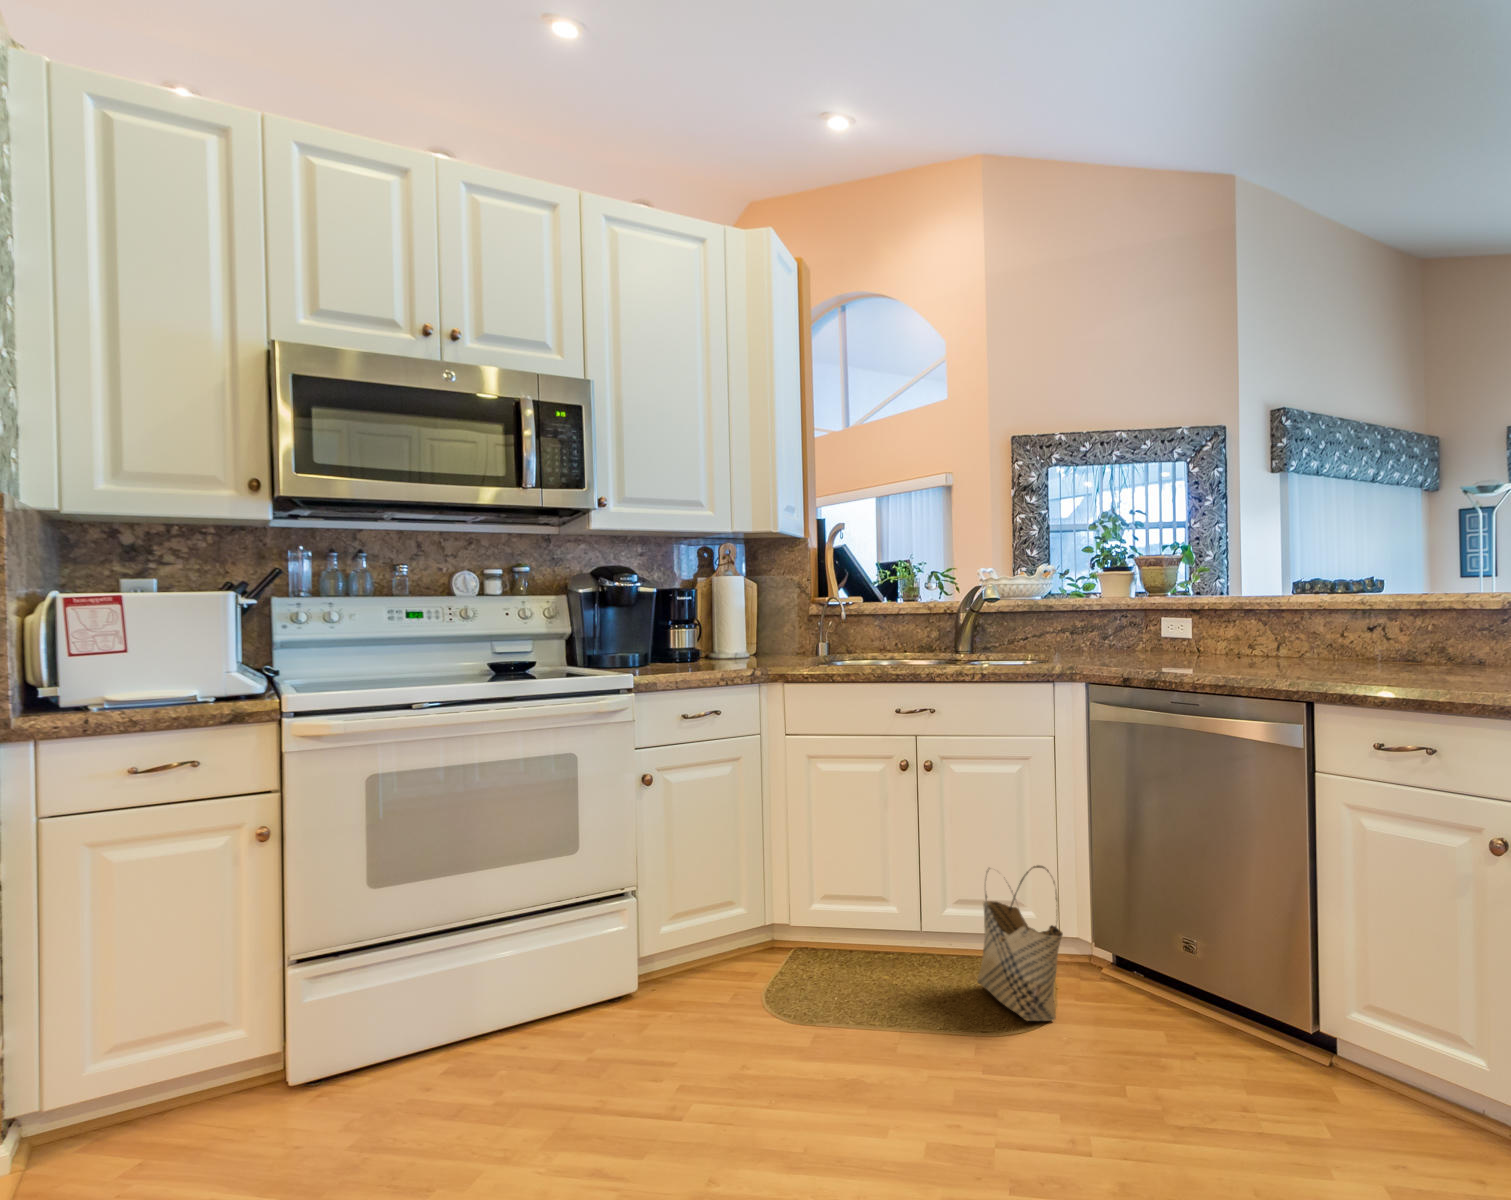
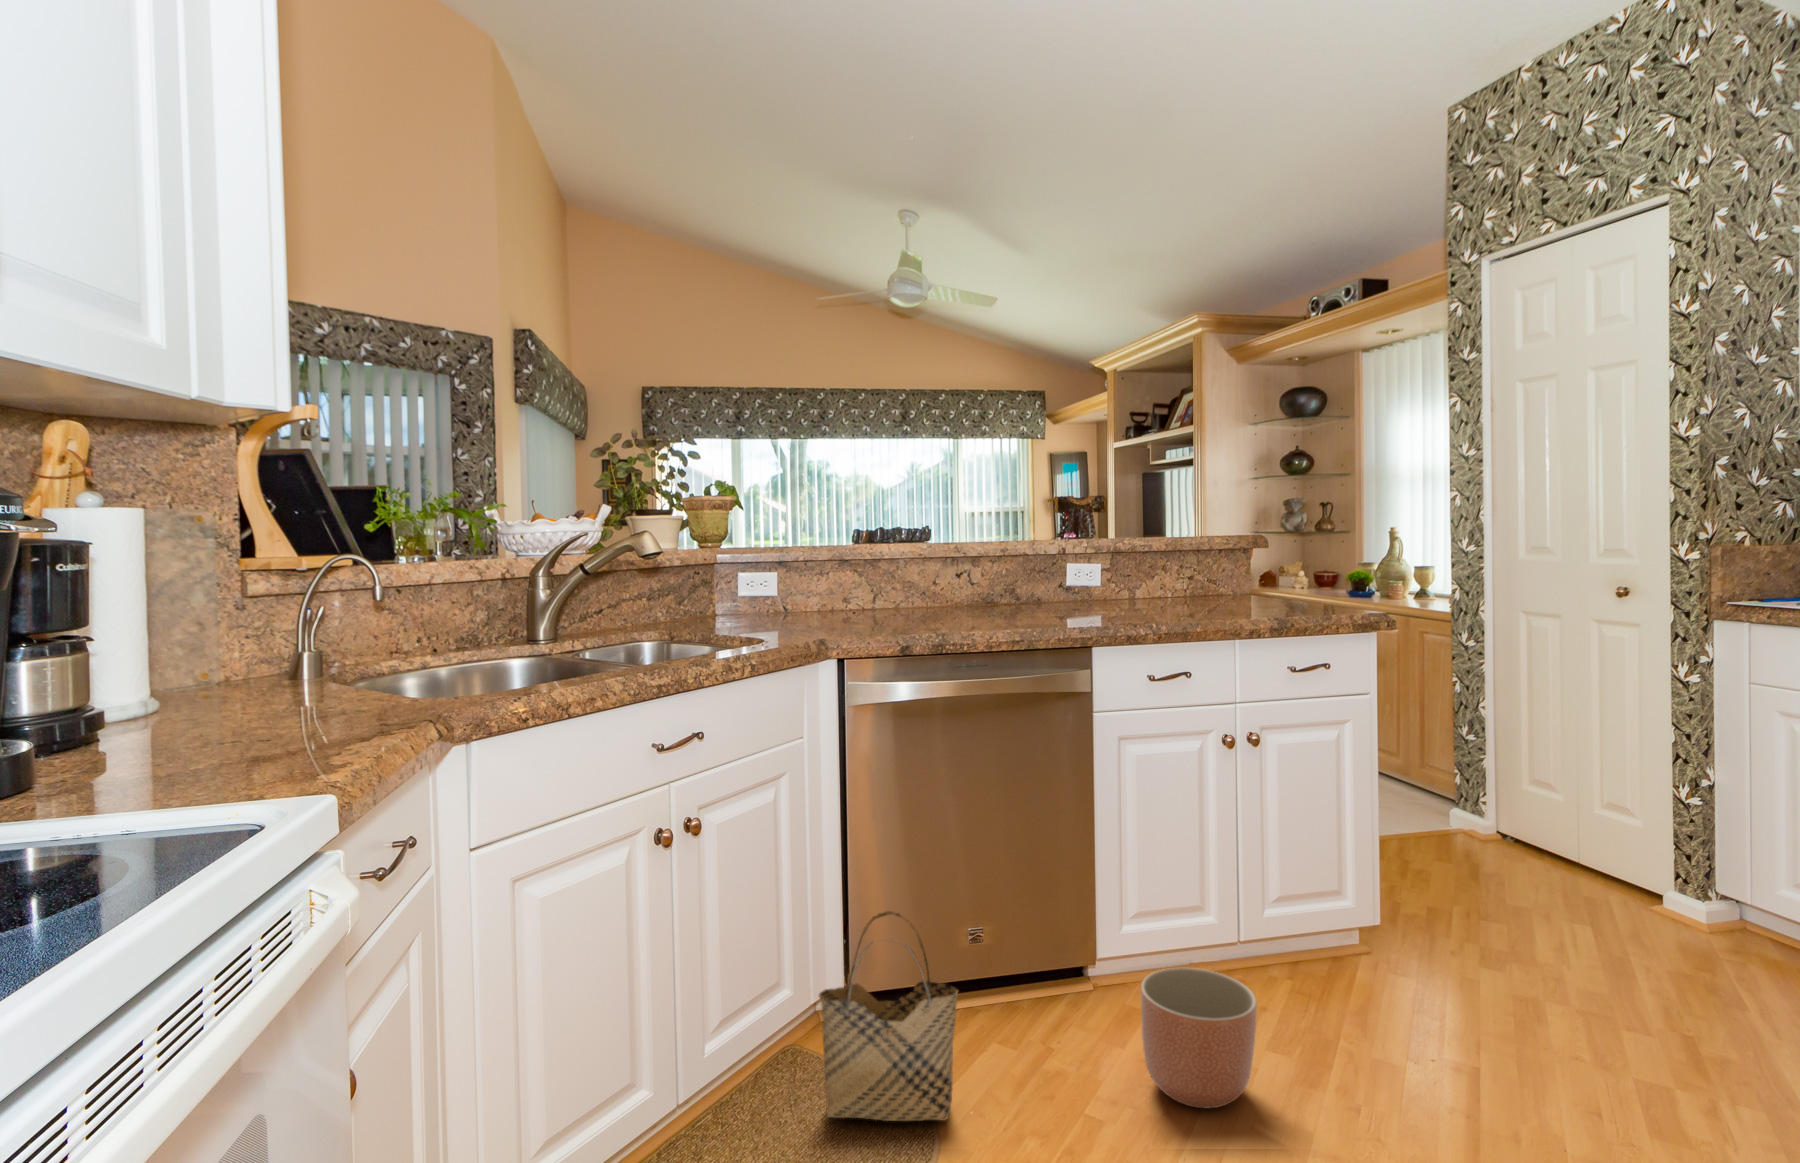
planter: none [1166,1006,1288,1148] -> present [1141,968,1257,1108]

